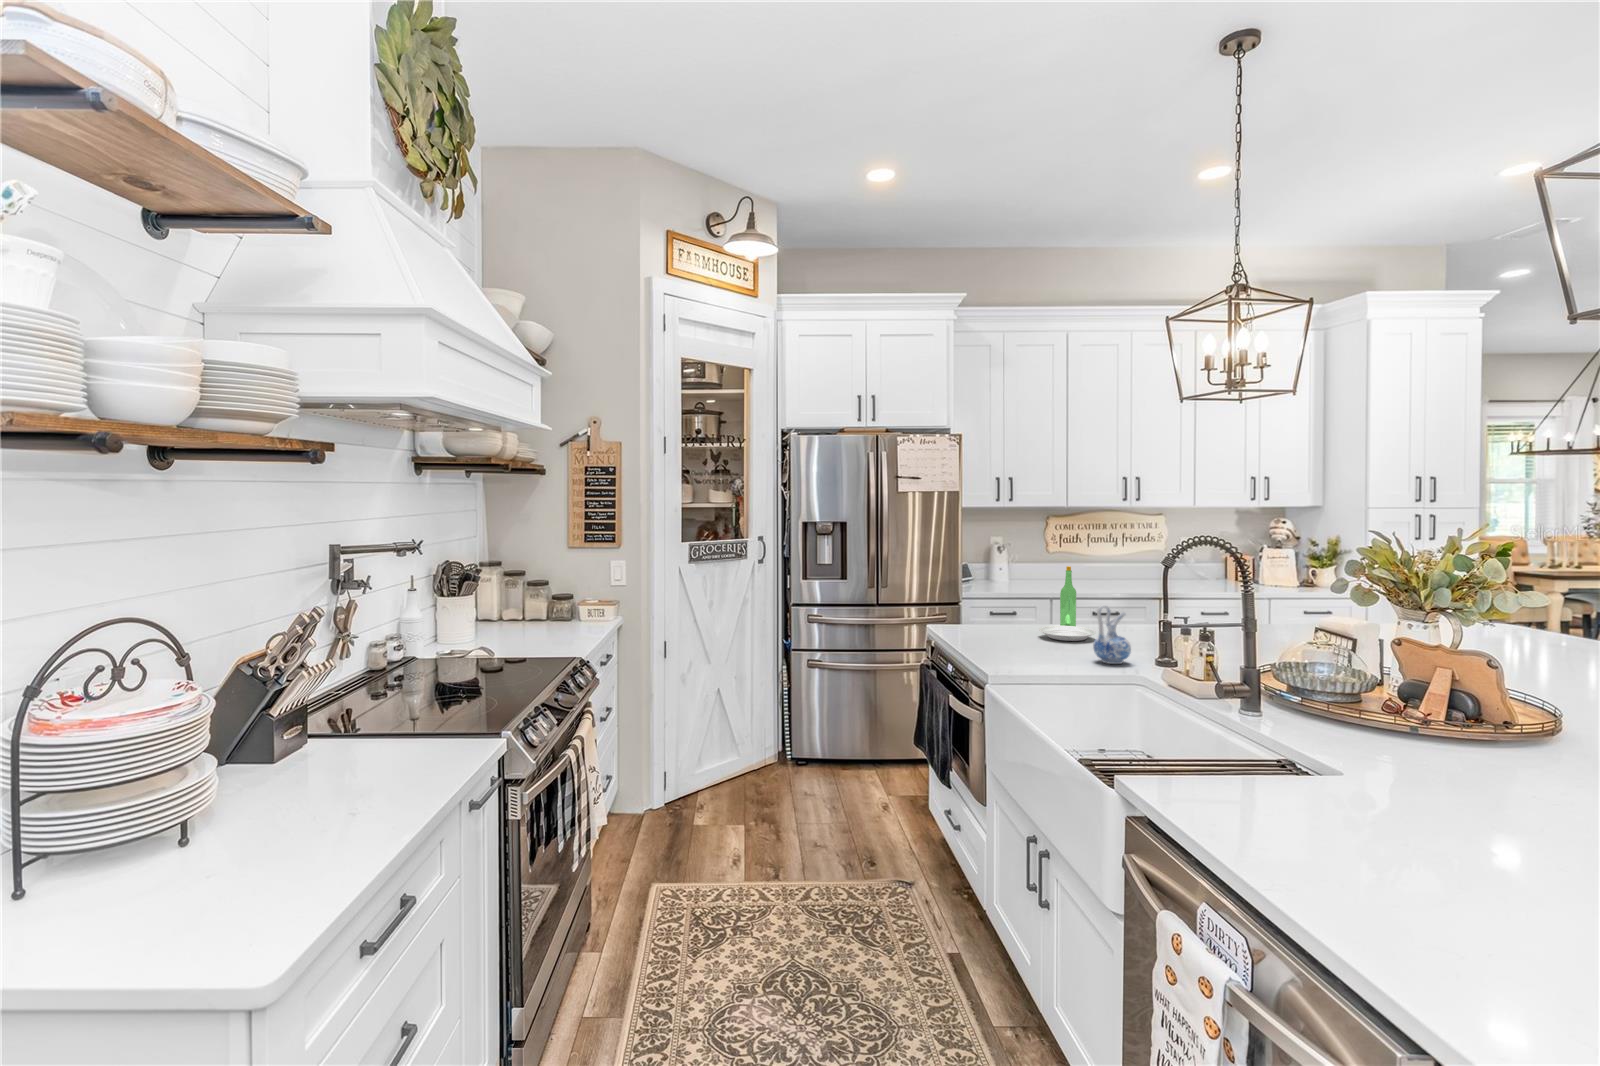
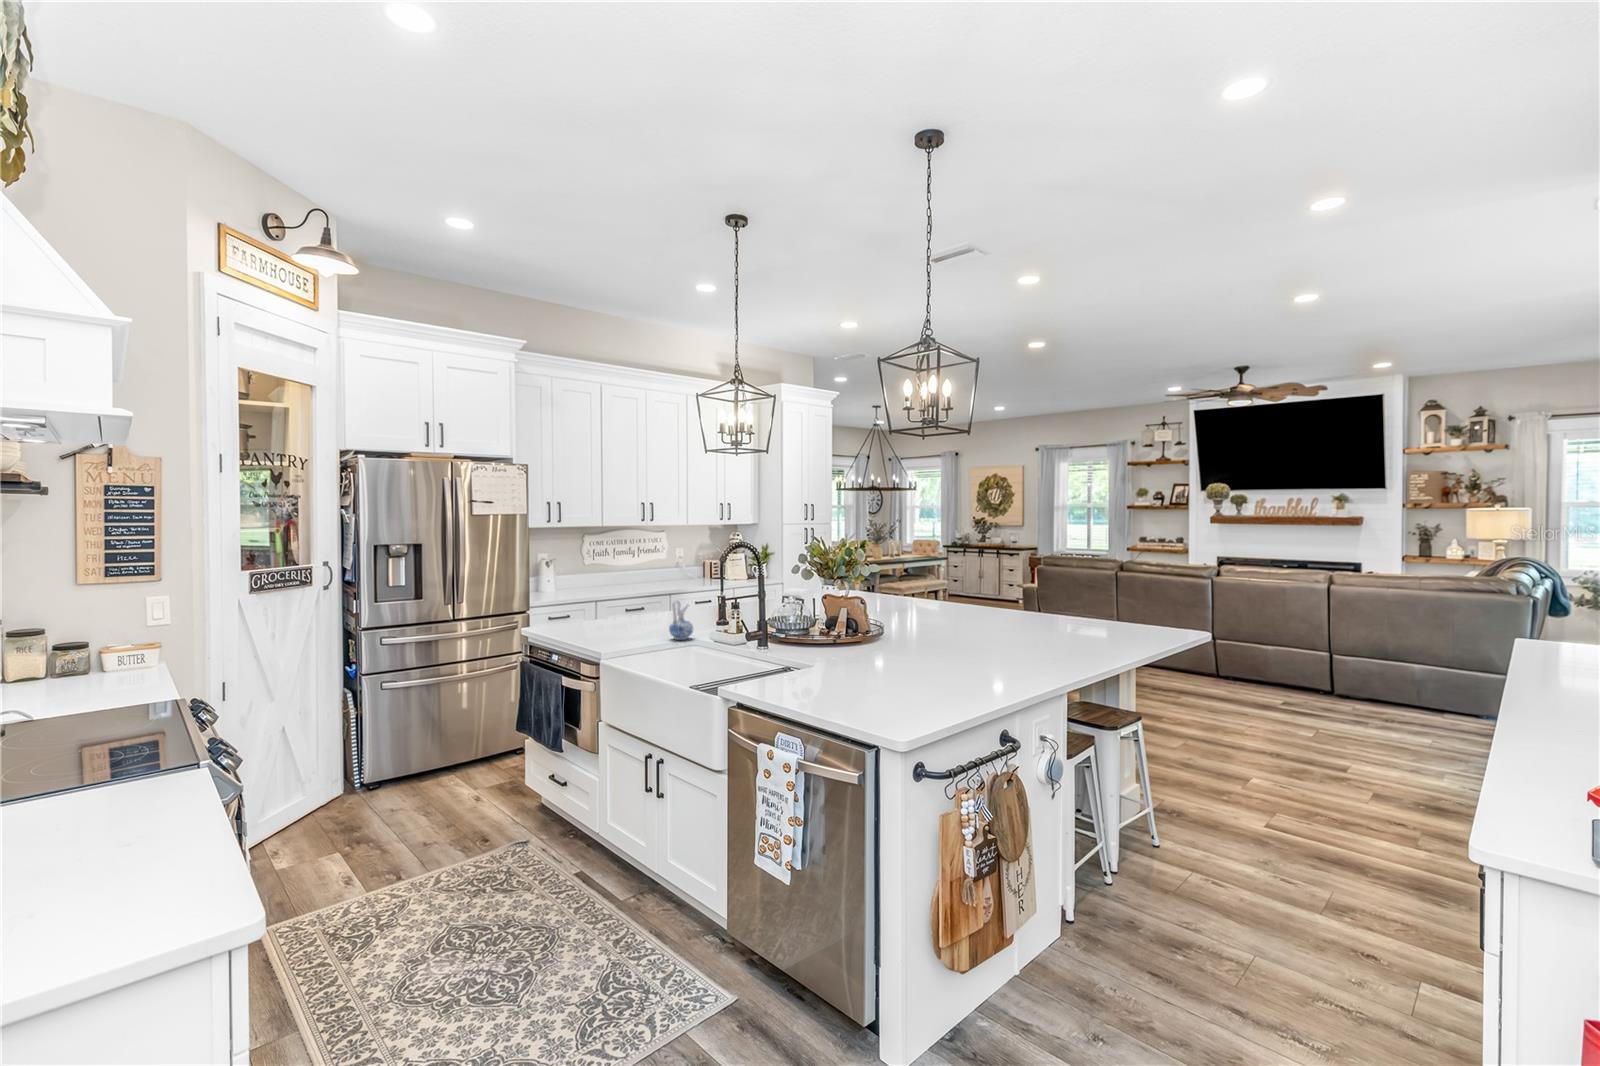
plate: present [1039,566,1096,641] -> none [620,575,660,629]

